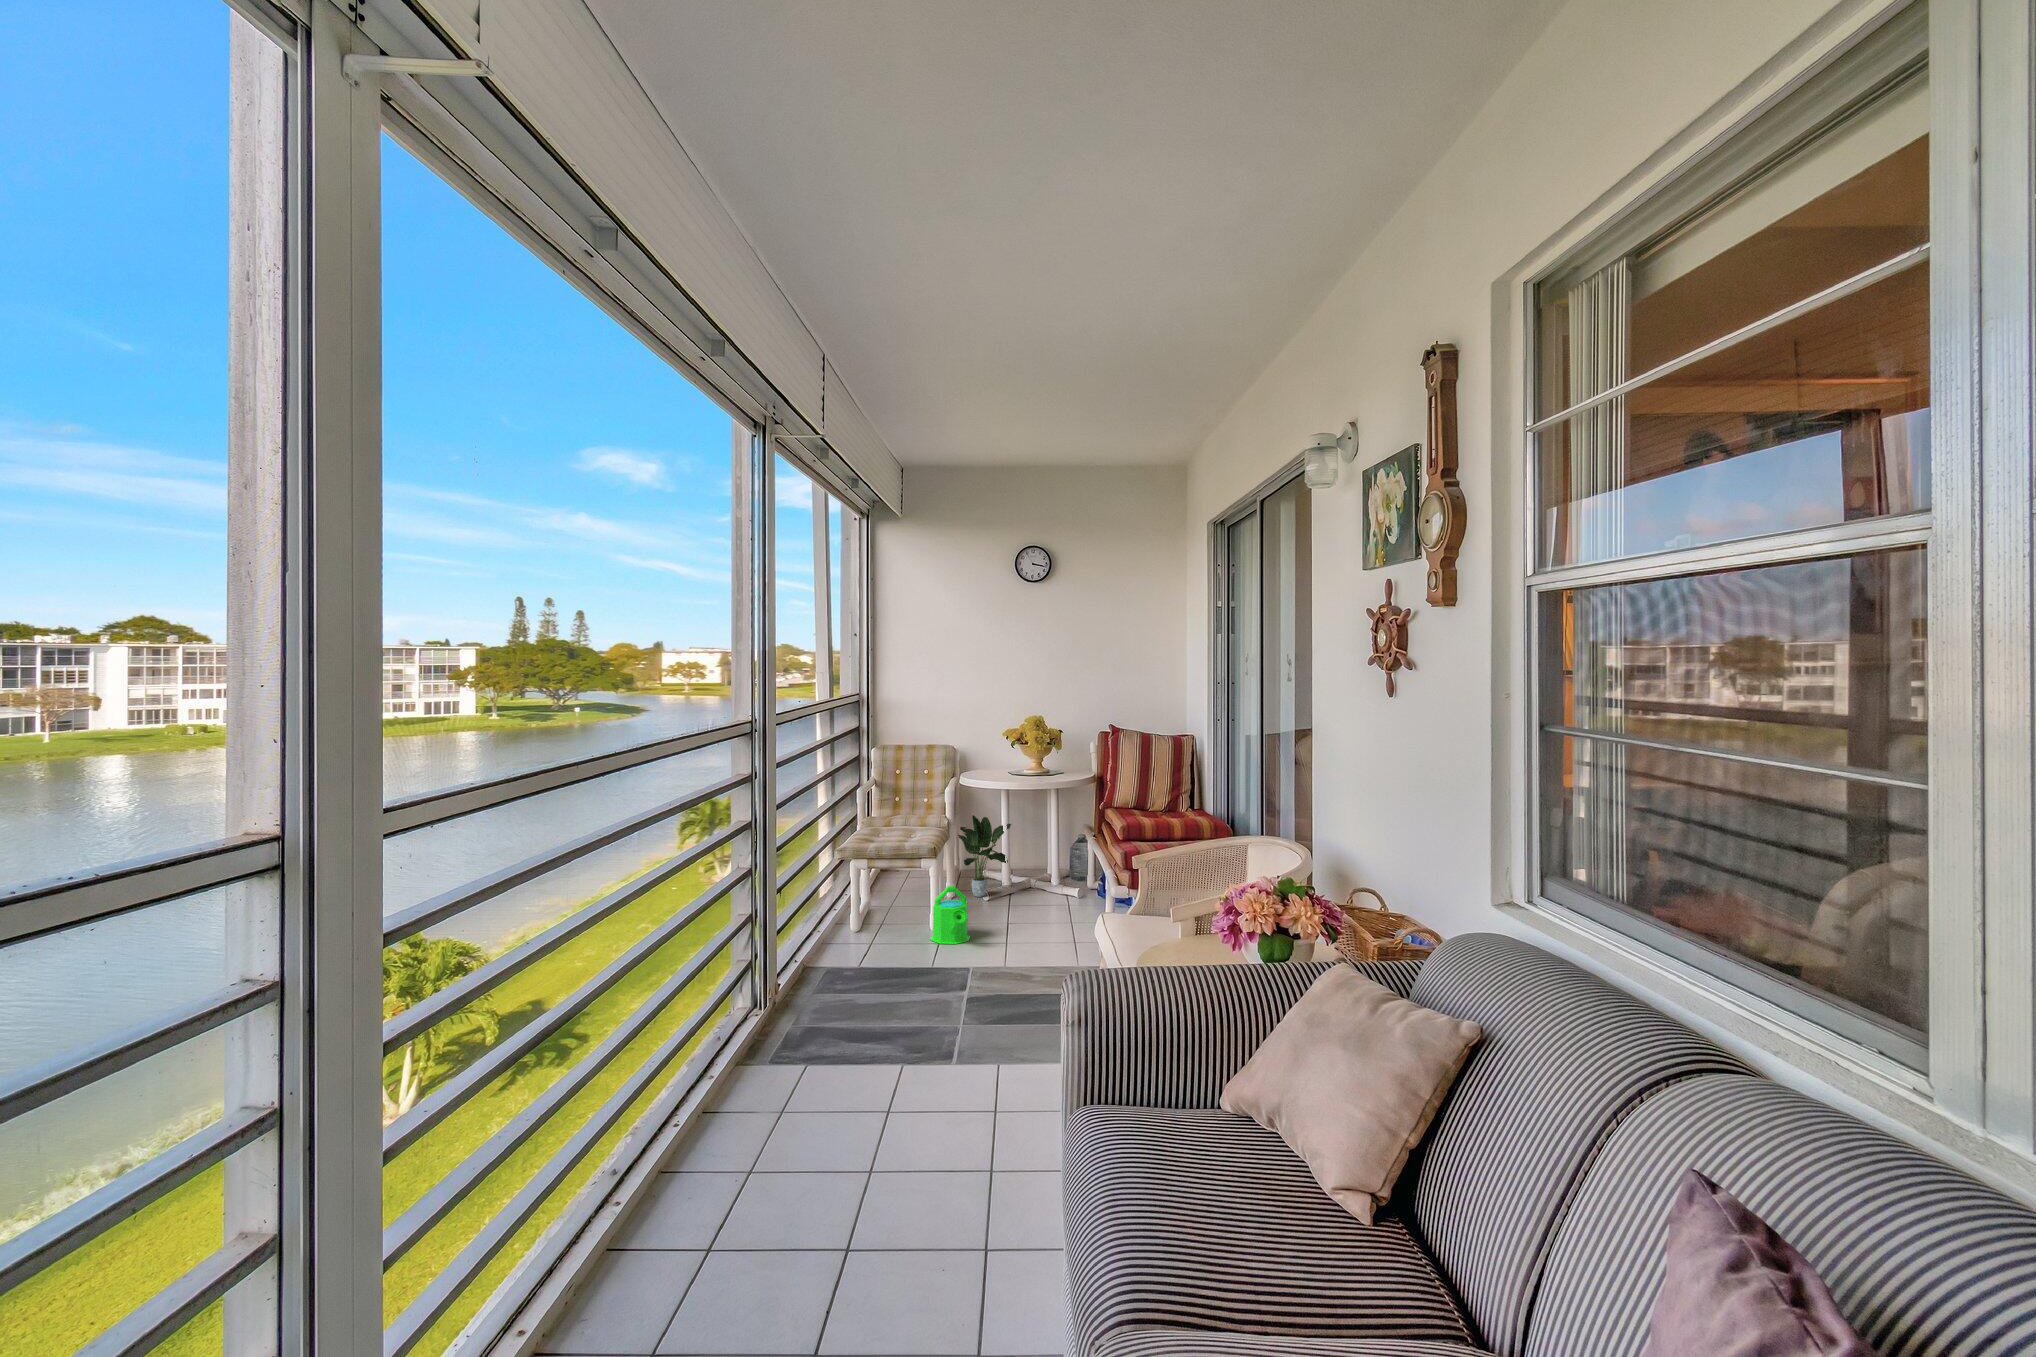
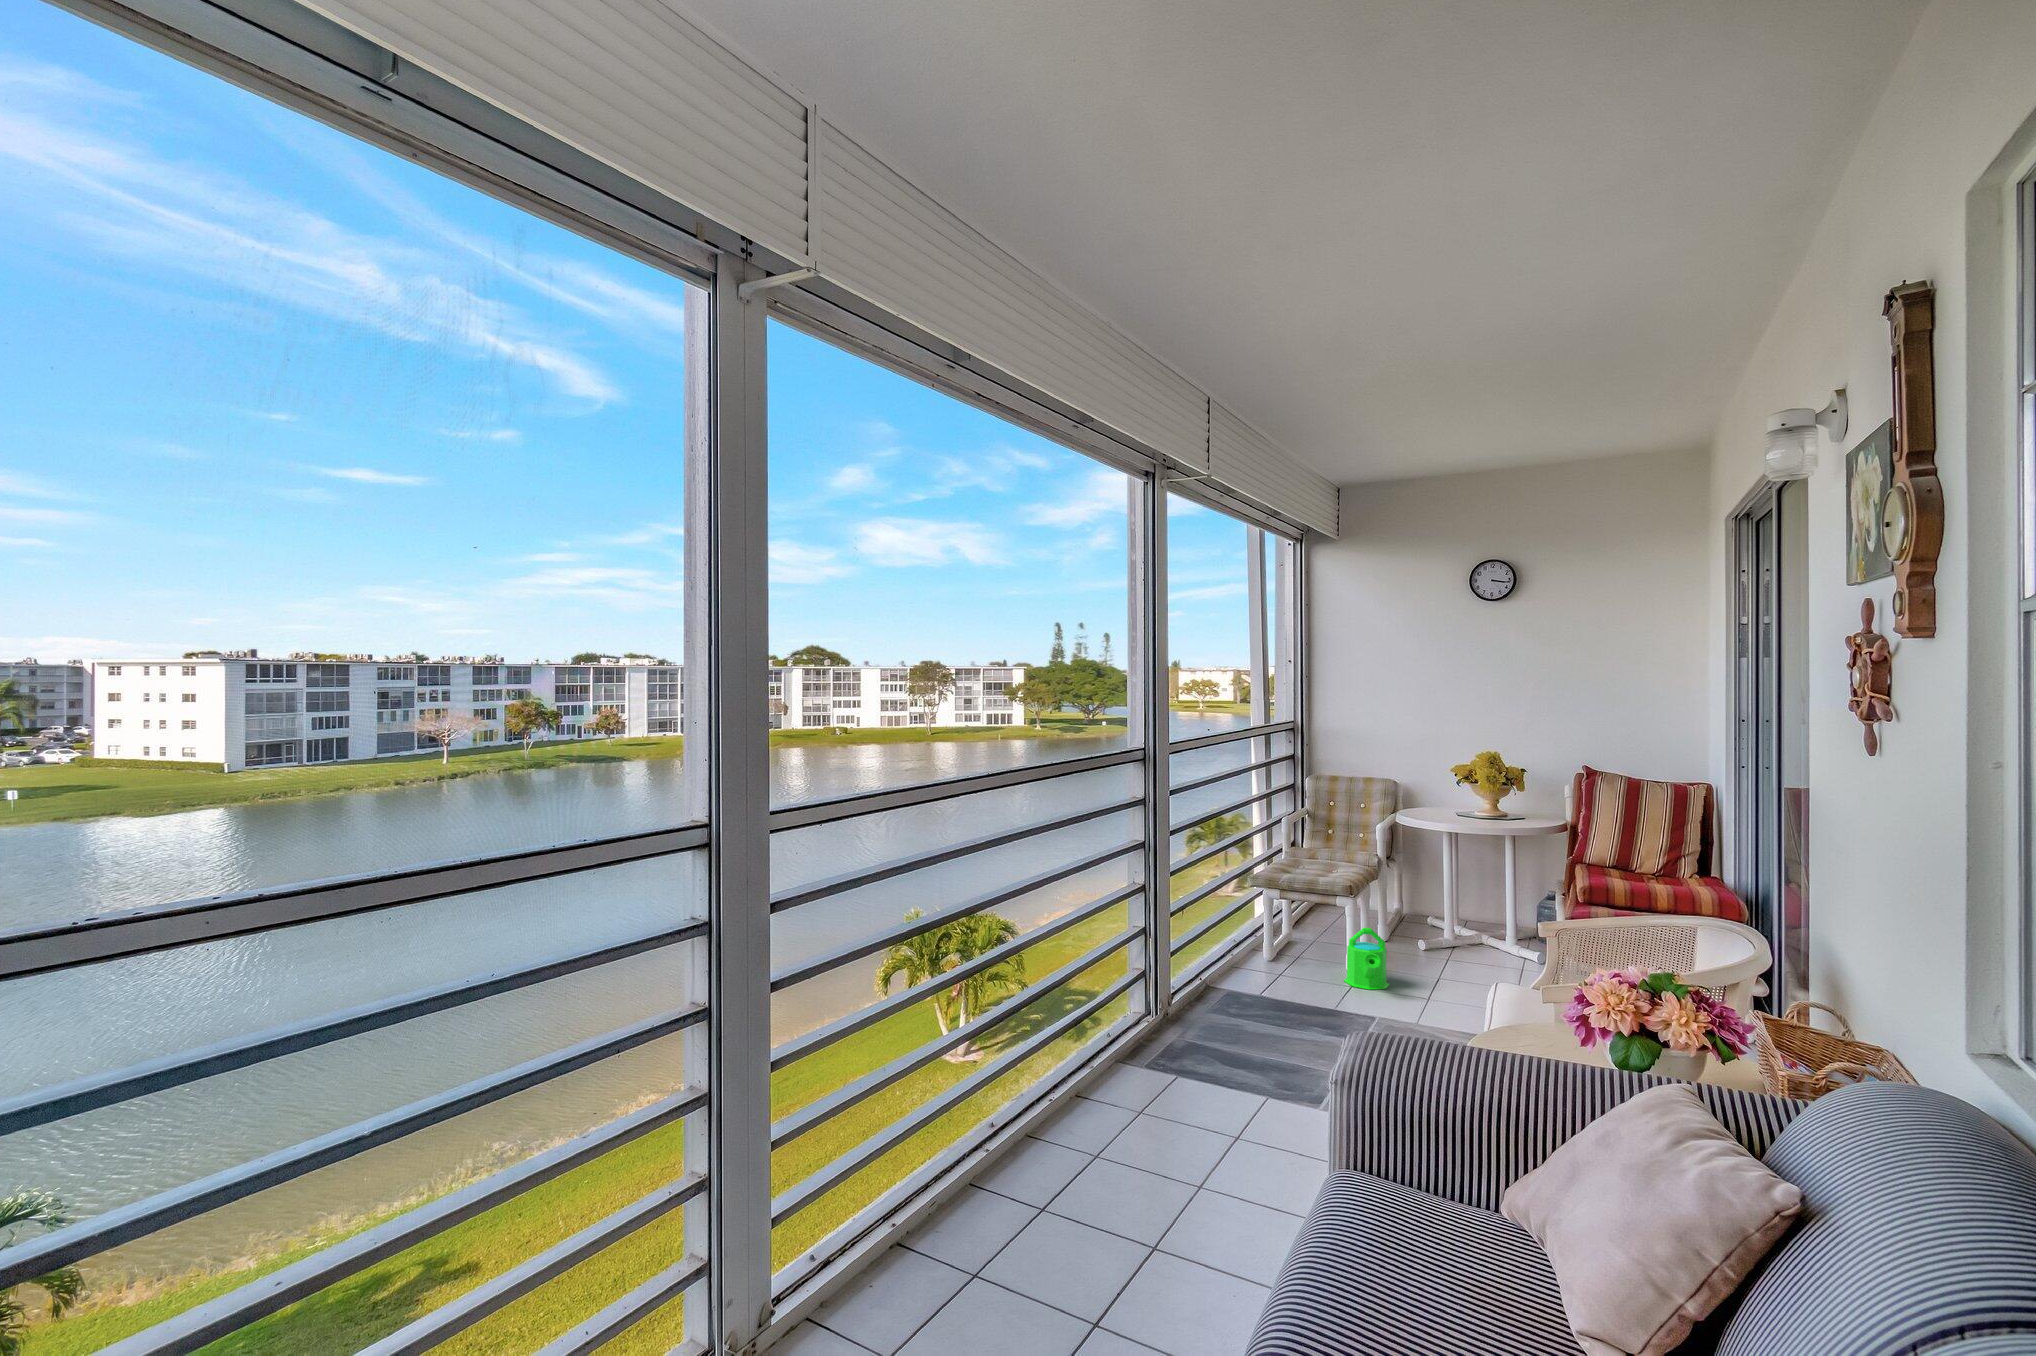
potted plant: present [958,815,1011,897] -> none [1393,855,1457,945]

